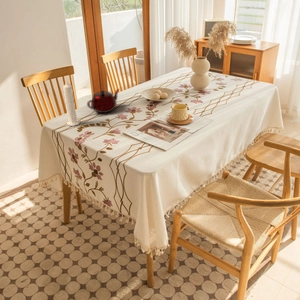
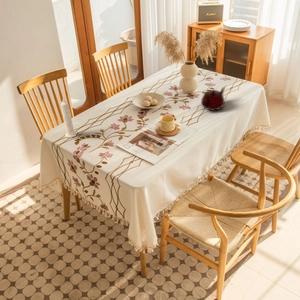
teapot: present [87,89,119,113] -> present [201,87,225,110]

